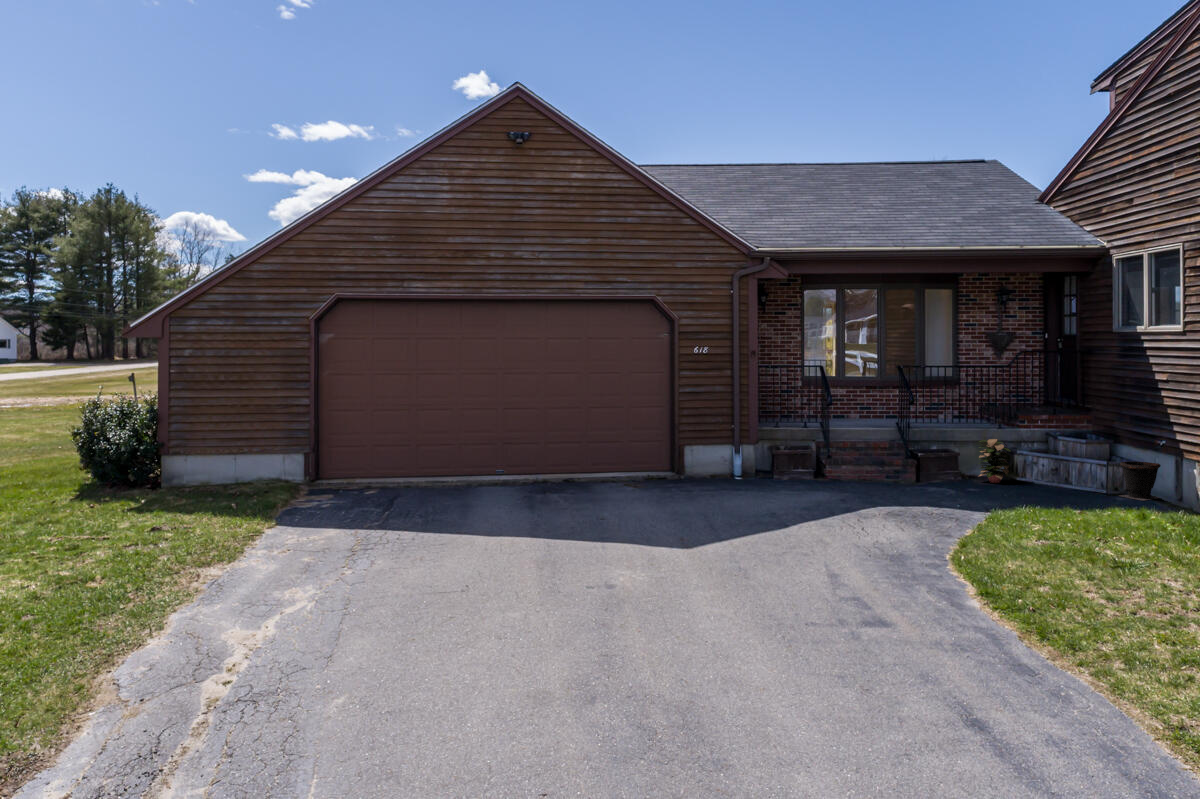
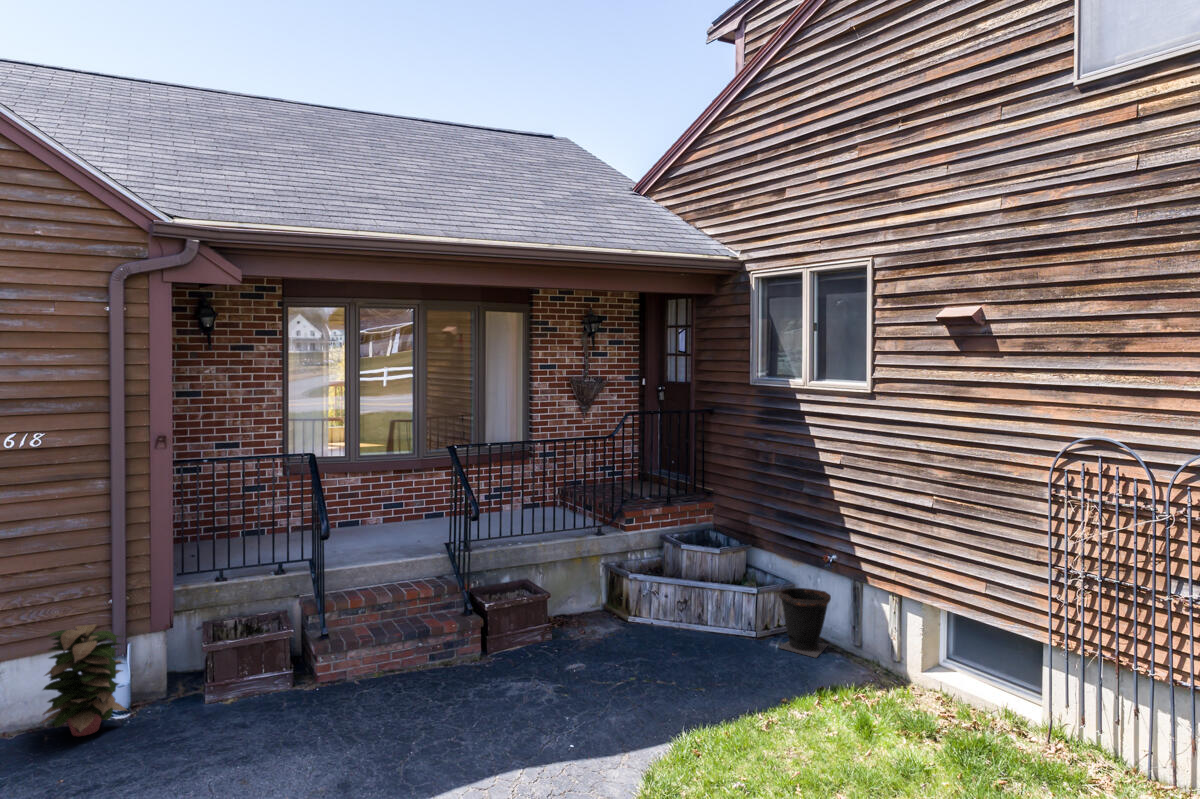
decorative plant: present [978,439,1010,483] -> present [40,624,127,736]

